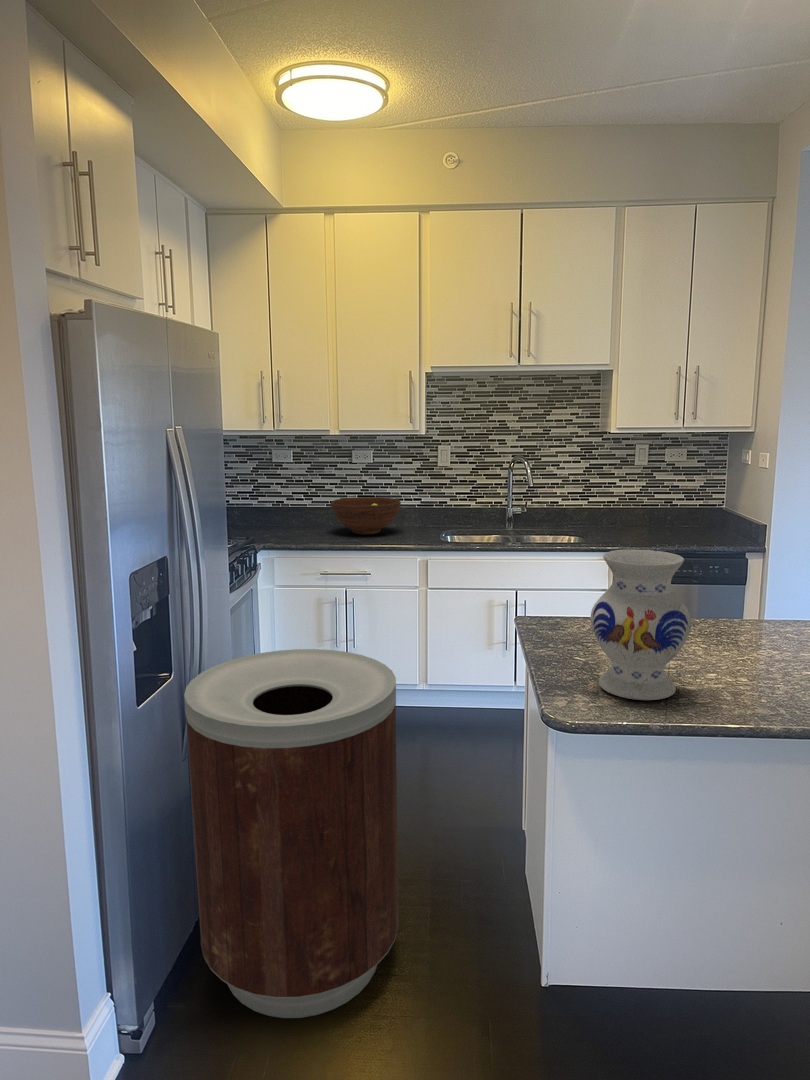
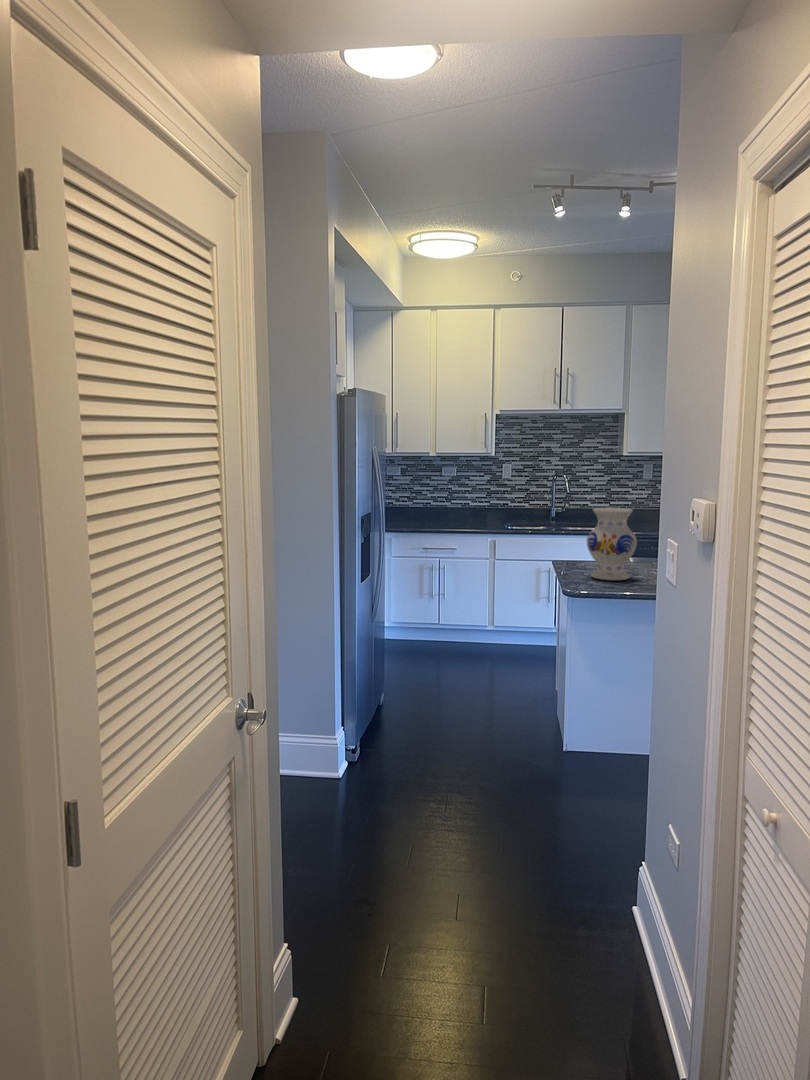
fruit bowl: present [331,497,401,535] -> none [429,499,477,524]
trash can: present [184,649,399,1018] -> none [372,572,484,759]

